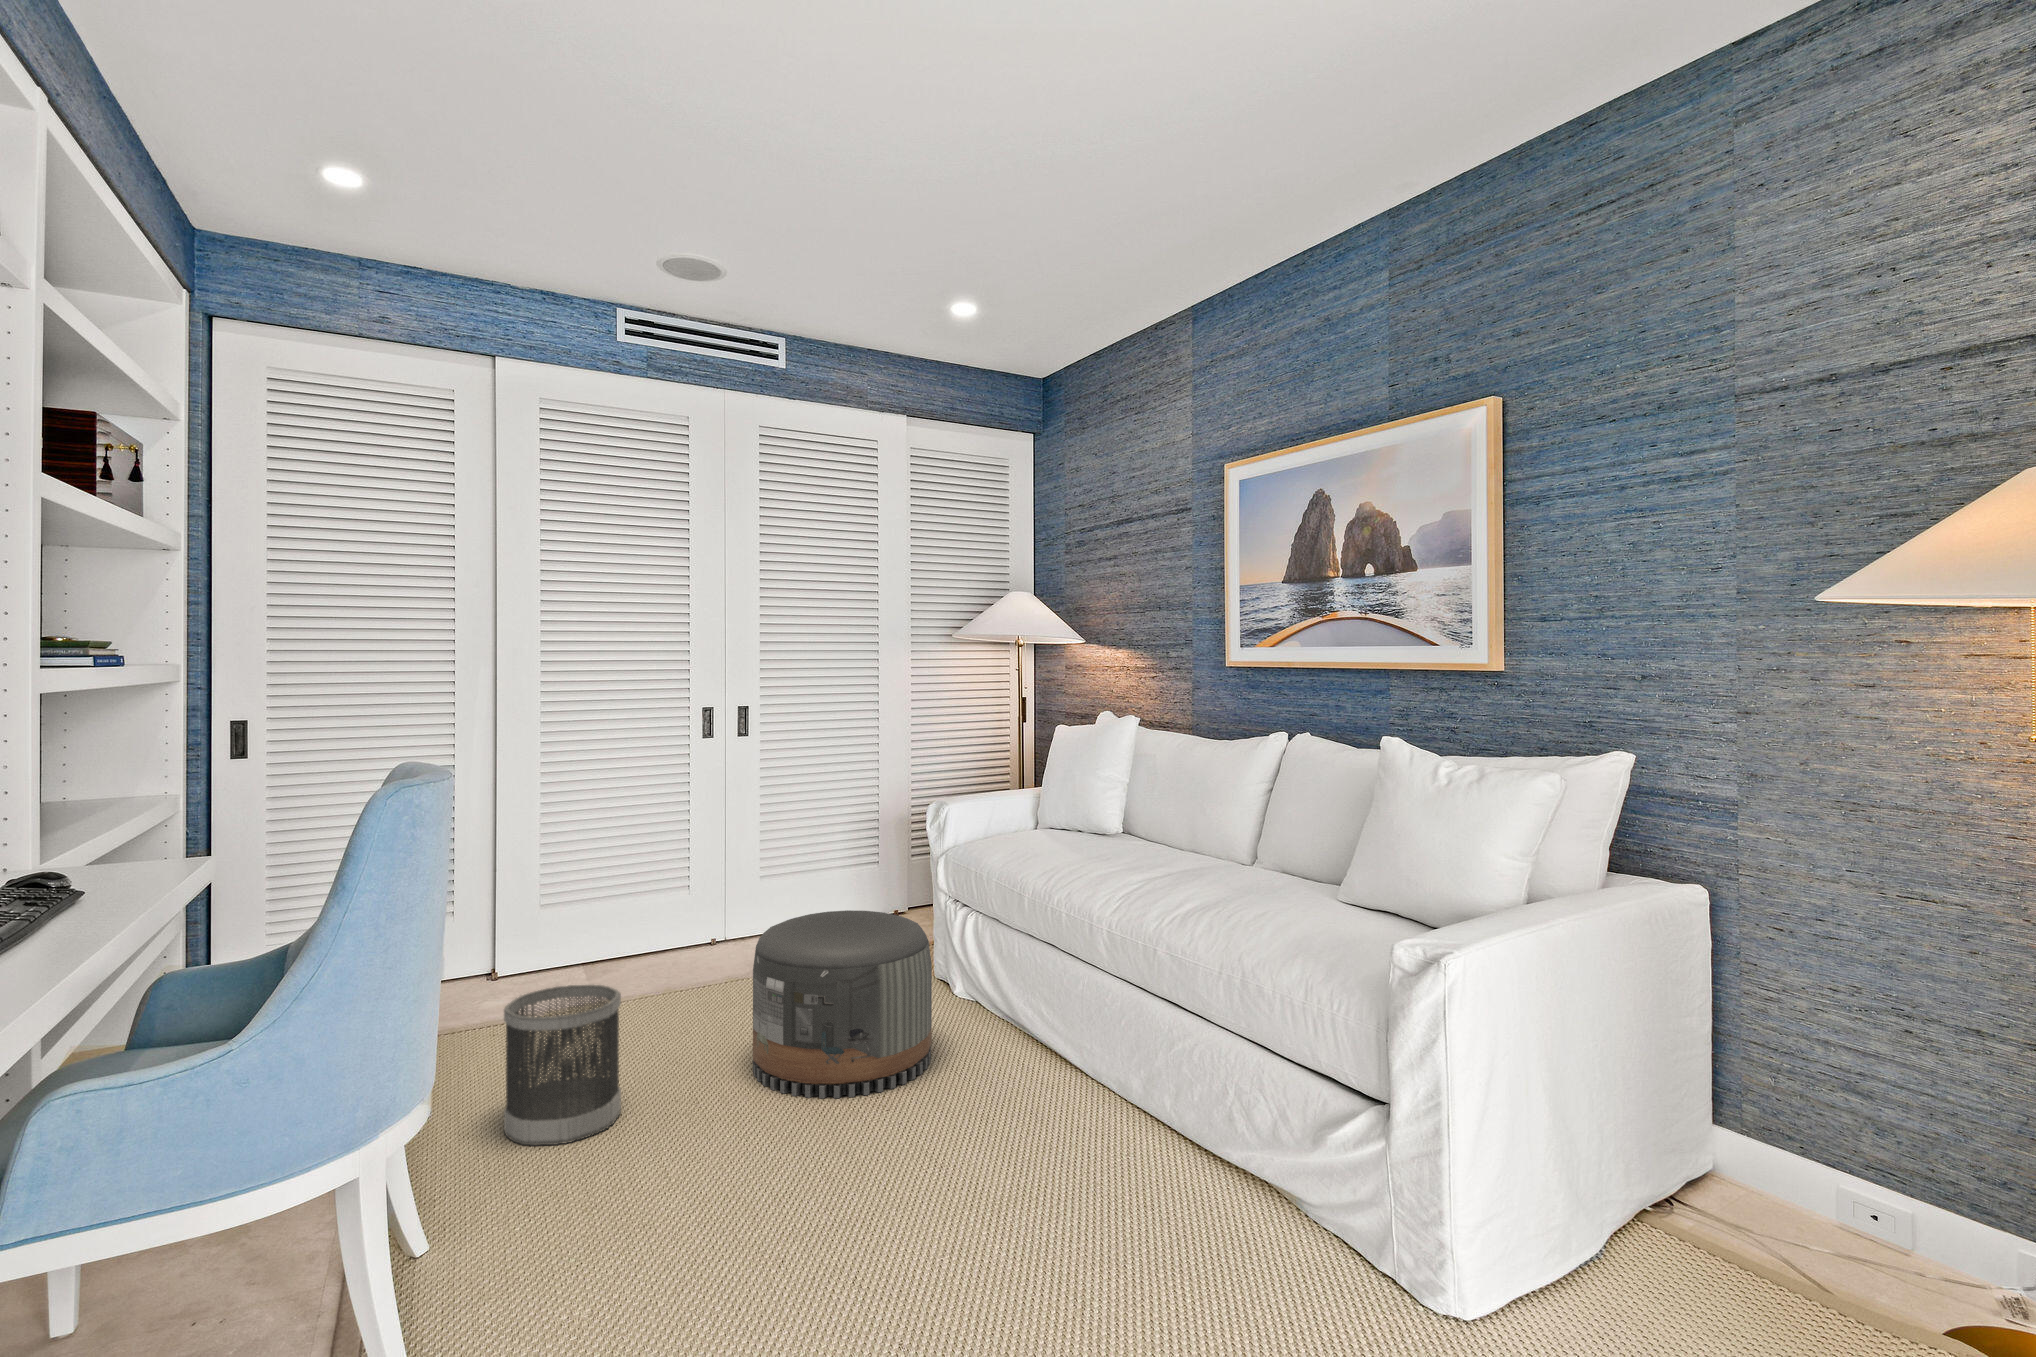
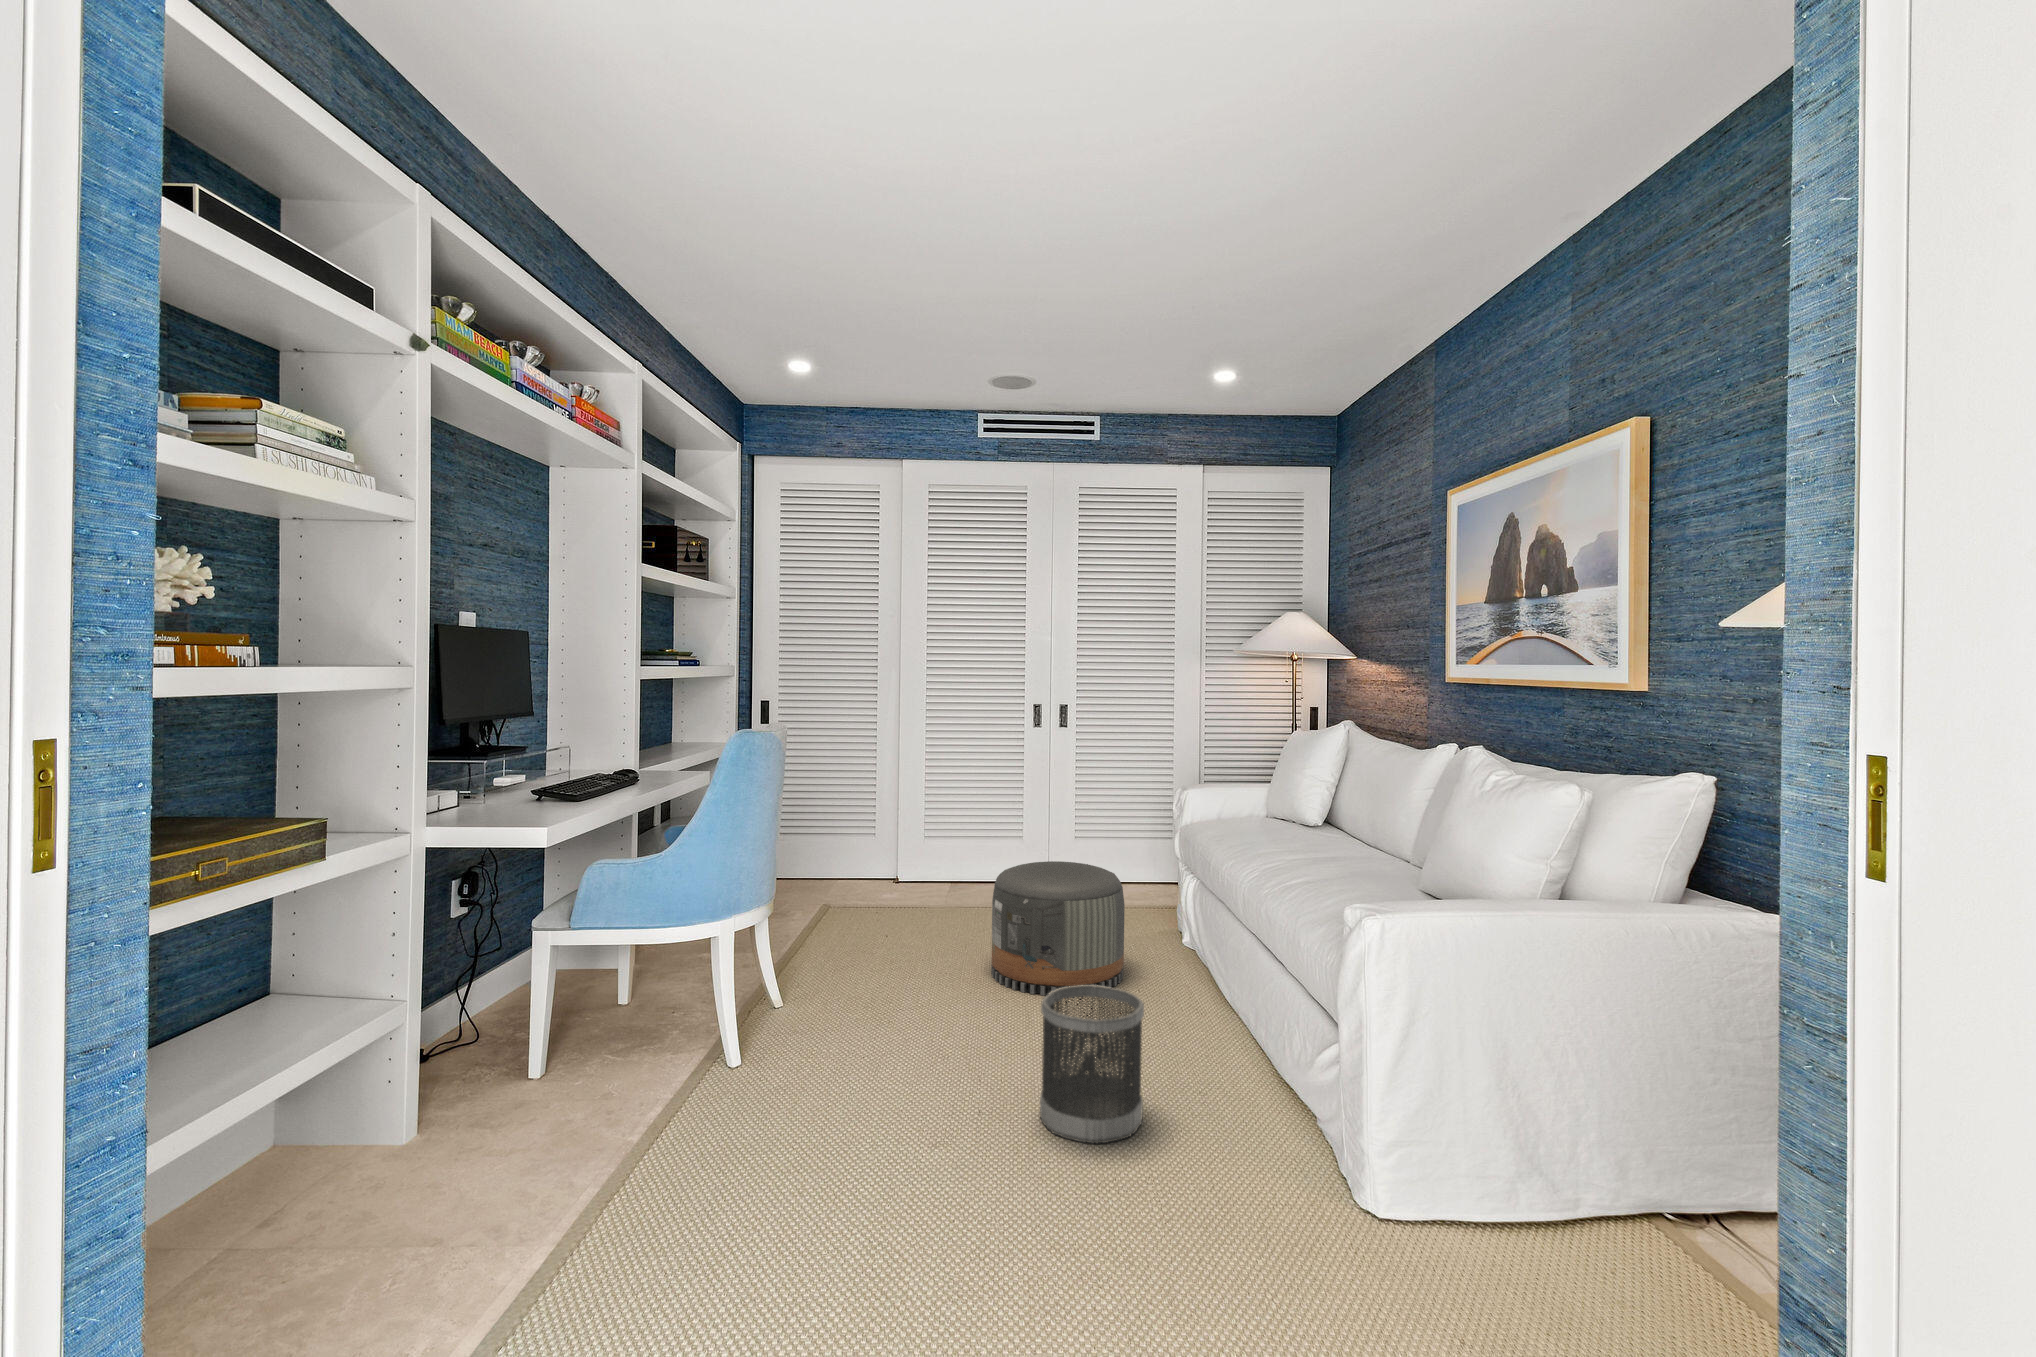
wastebasket: present [504,984,621,1146] -> present [1040,985,1144,1143]

